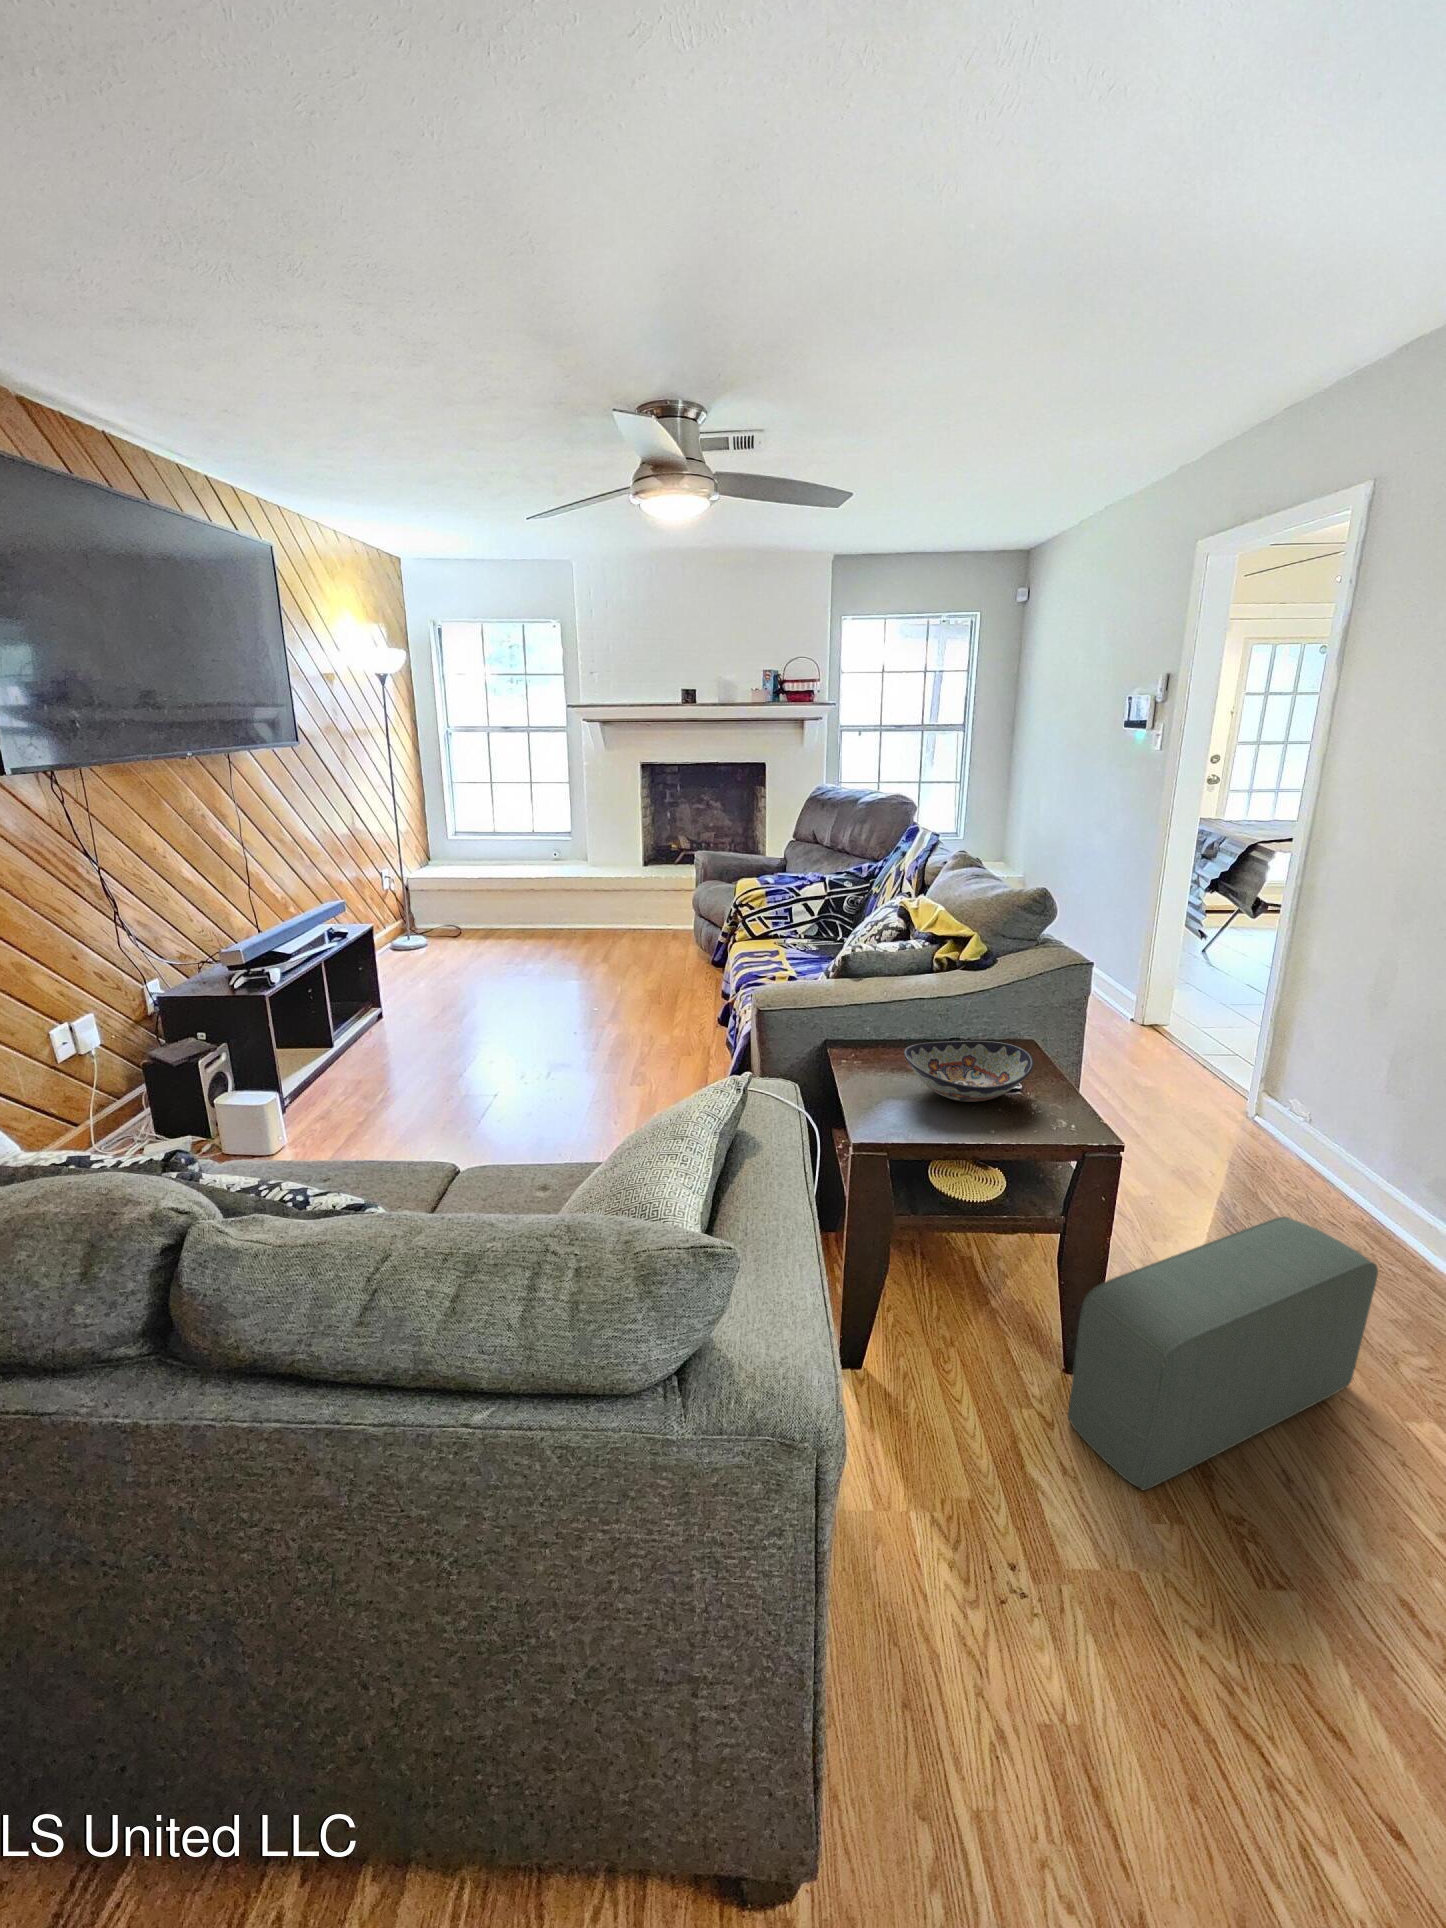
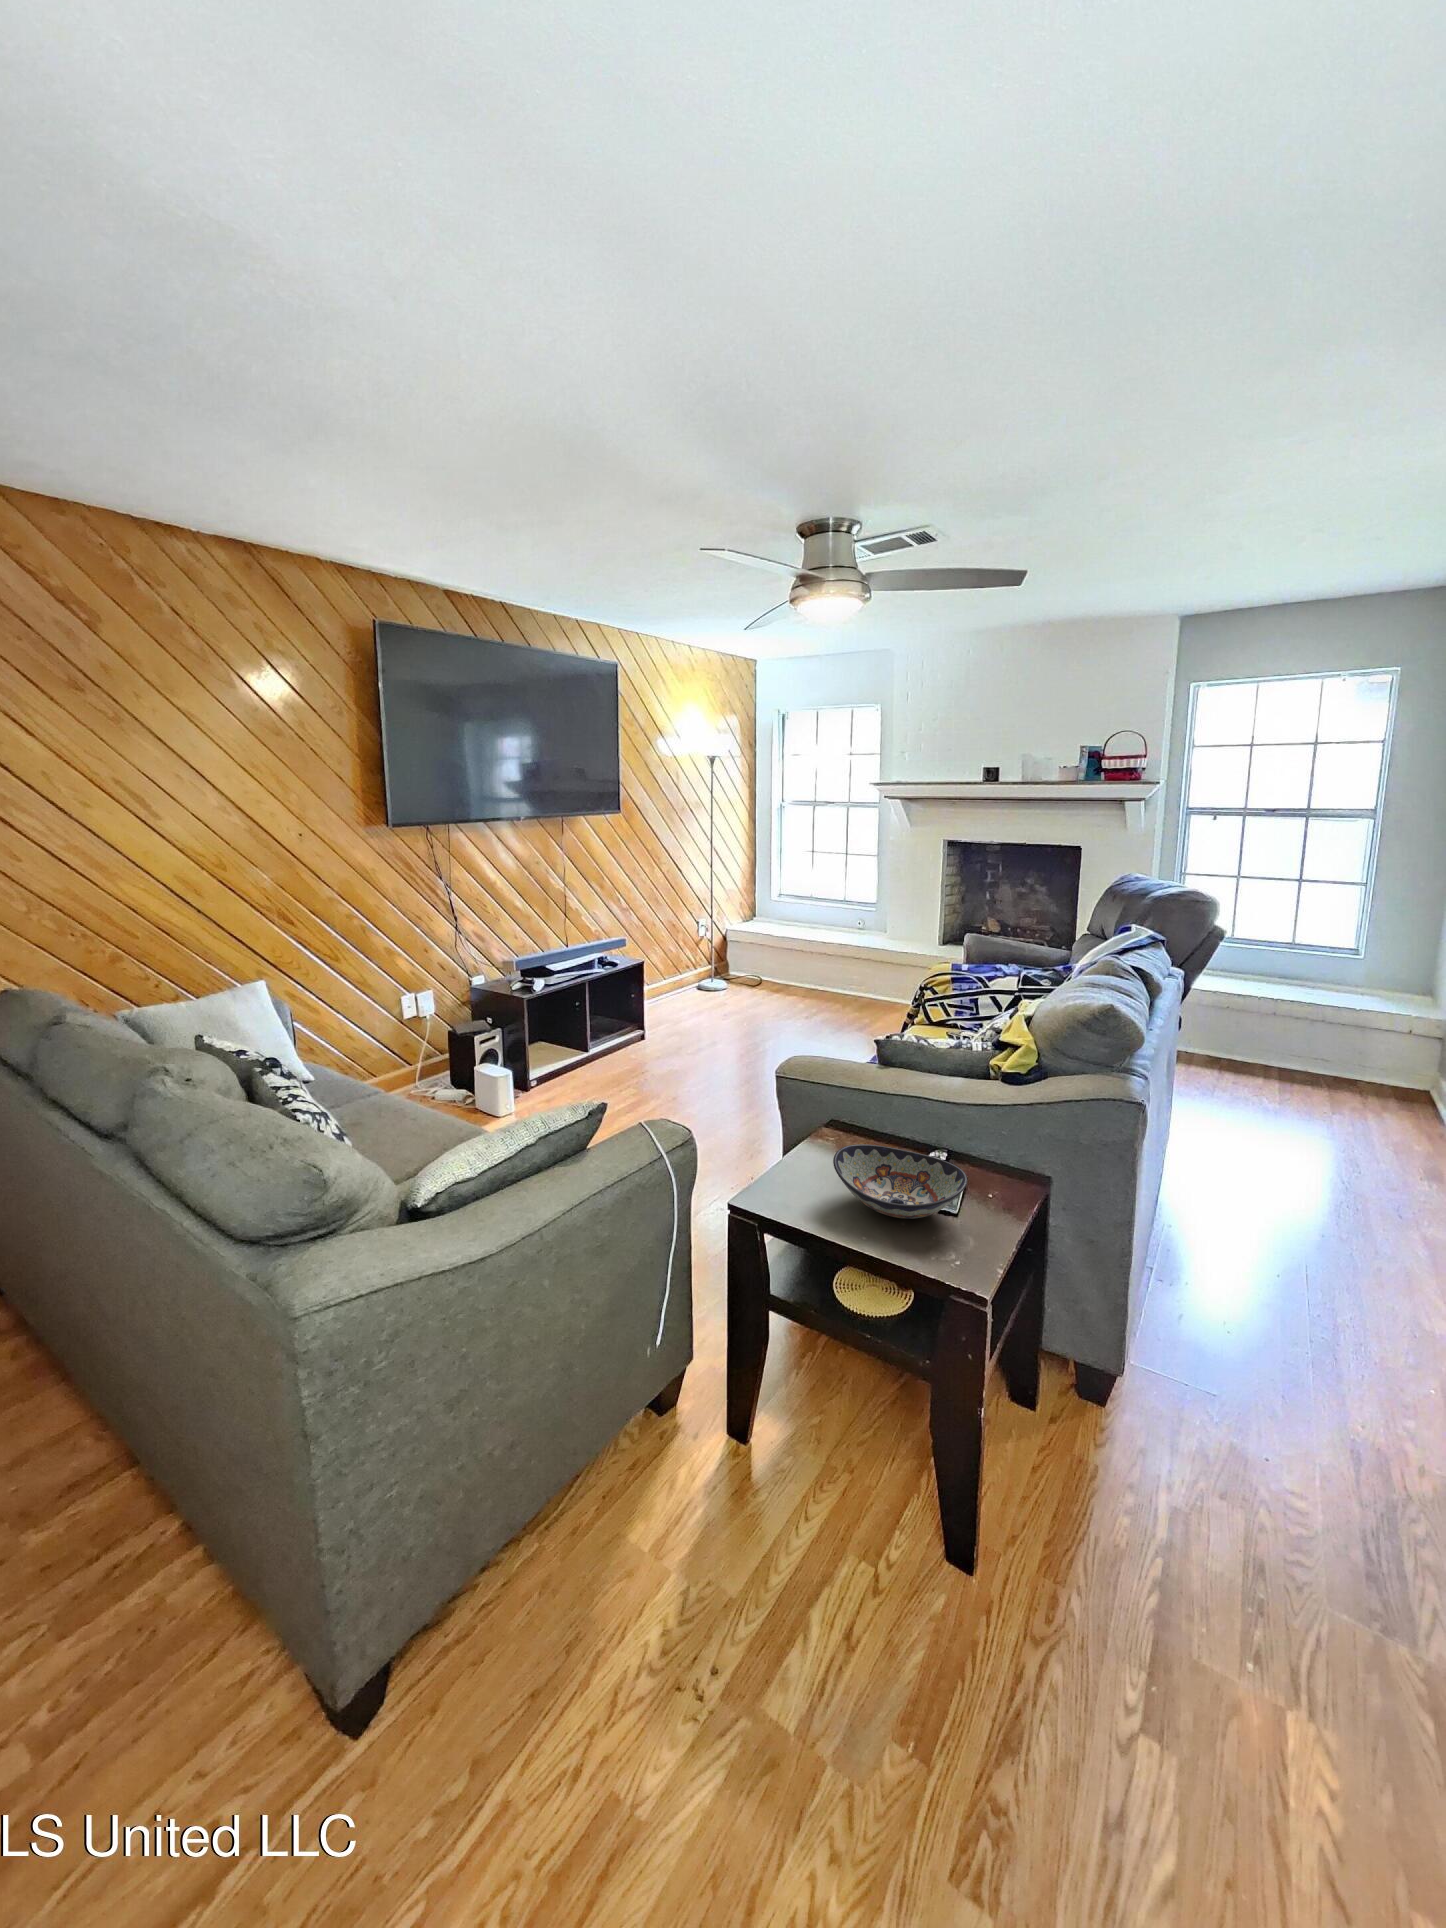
pouf: present [1068,1217,1378,1490] -> none [894,1451,1367,1777]

